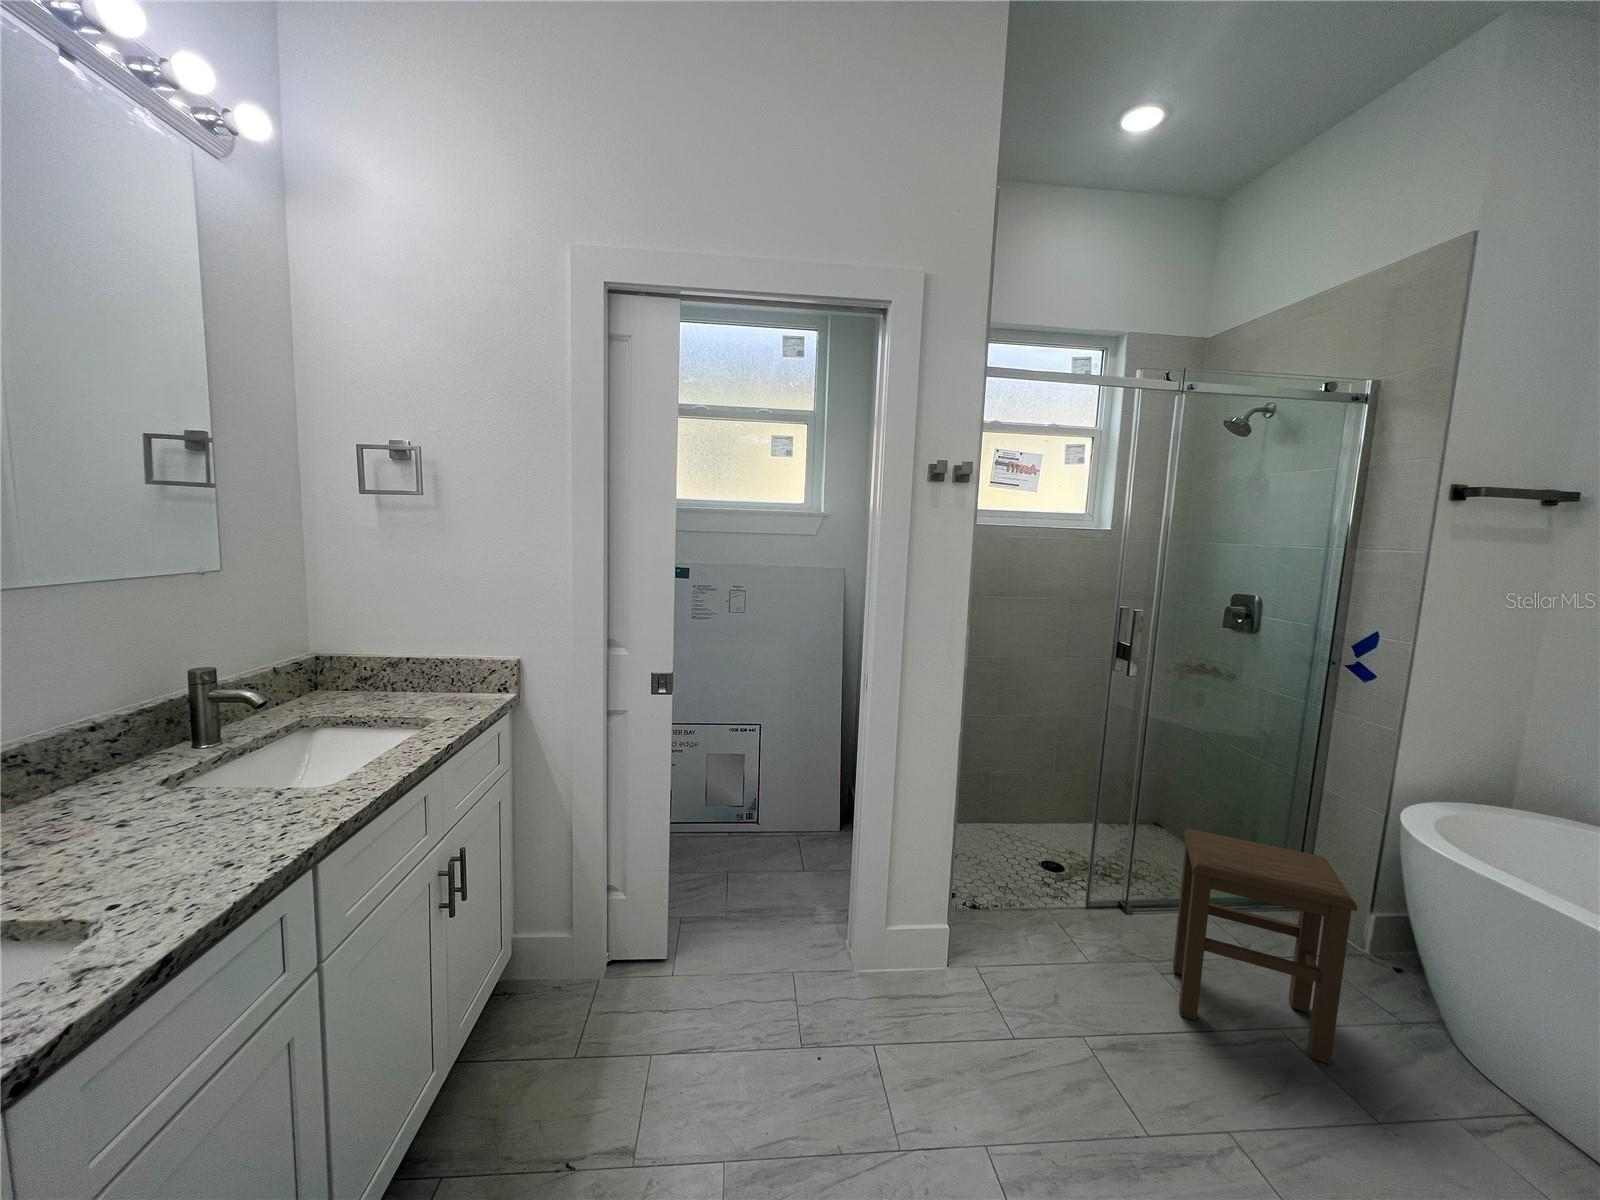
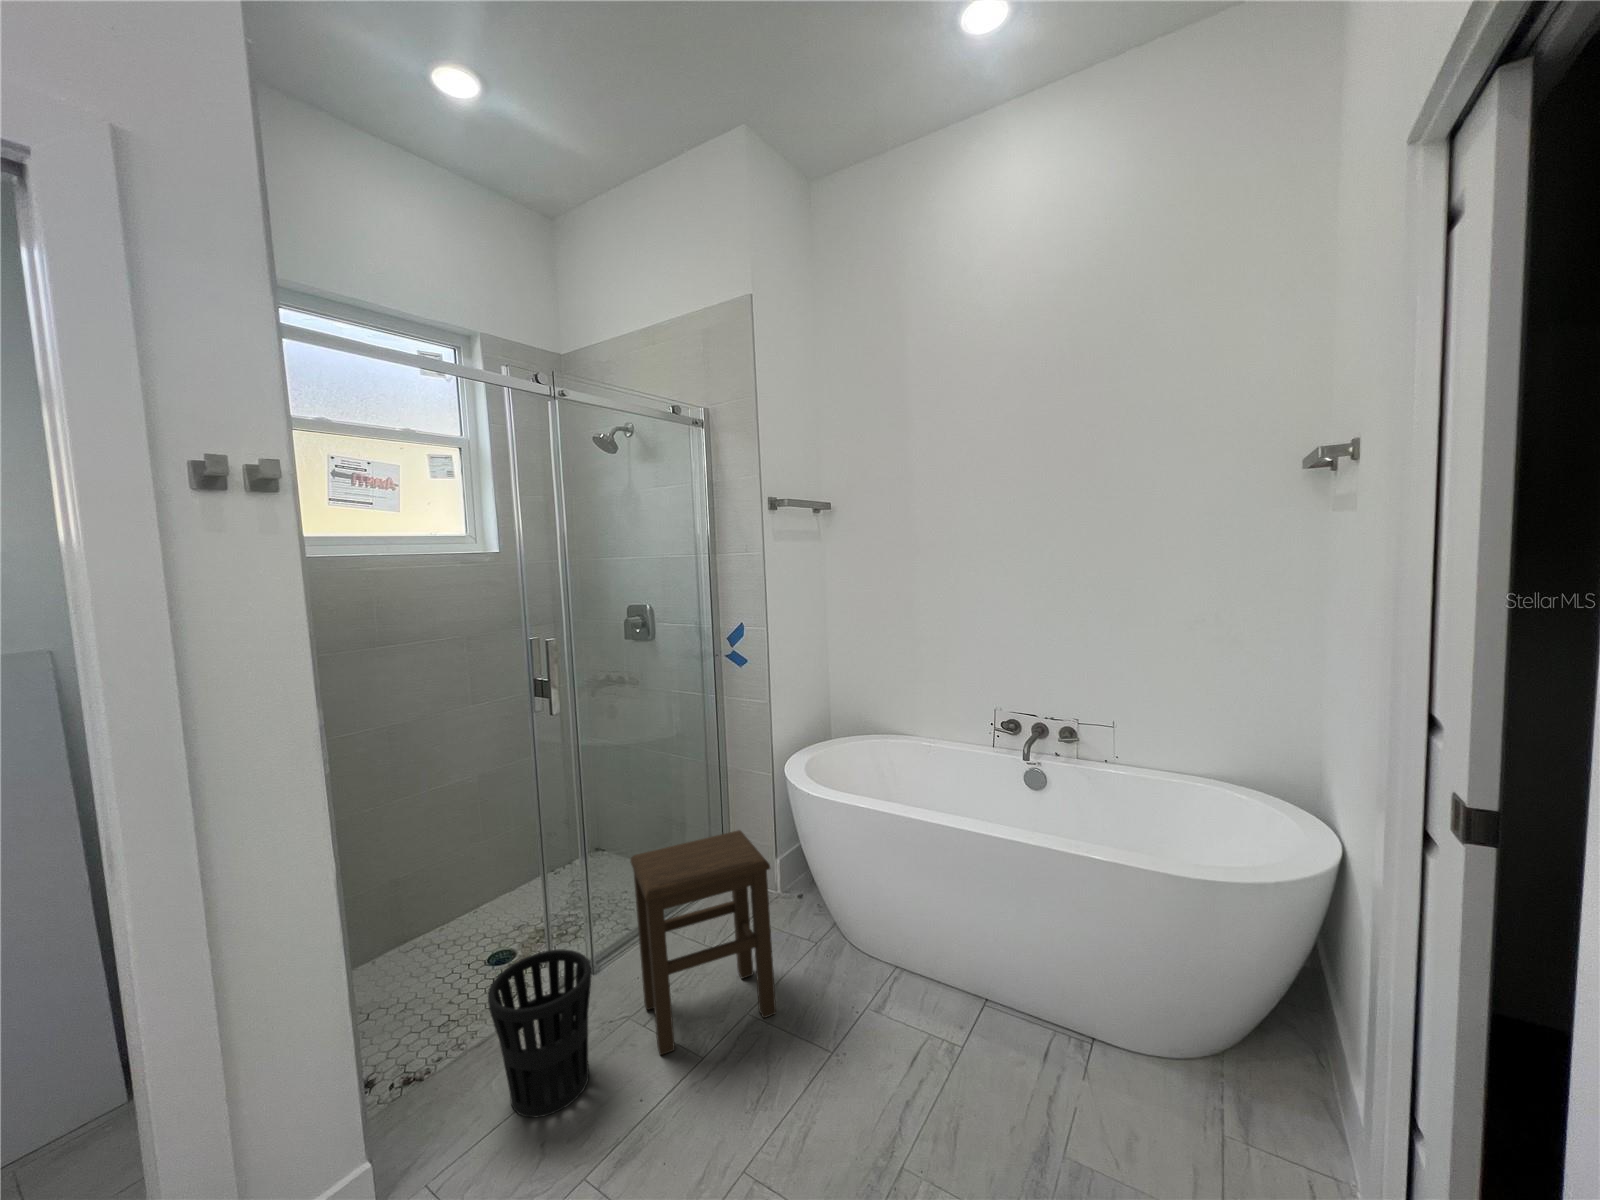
wastebasket: none [1040,866,1128,998] -> present [488,950,591,1117]

